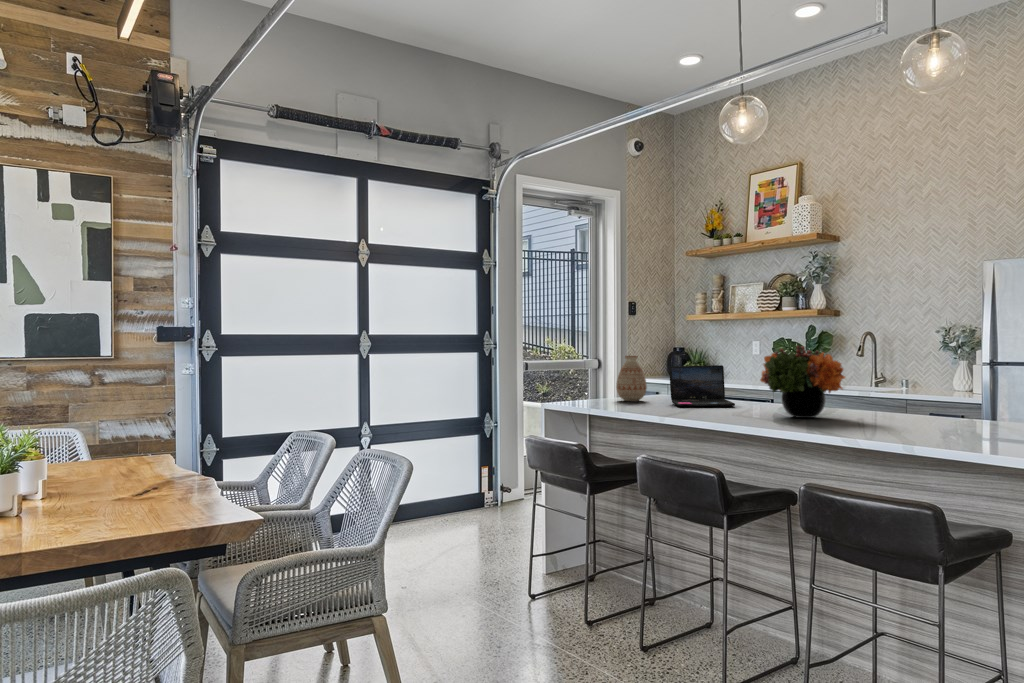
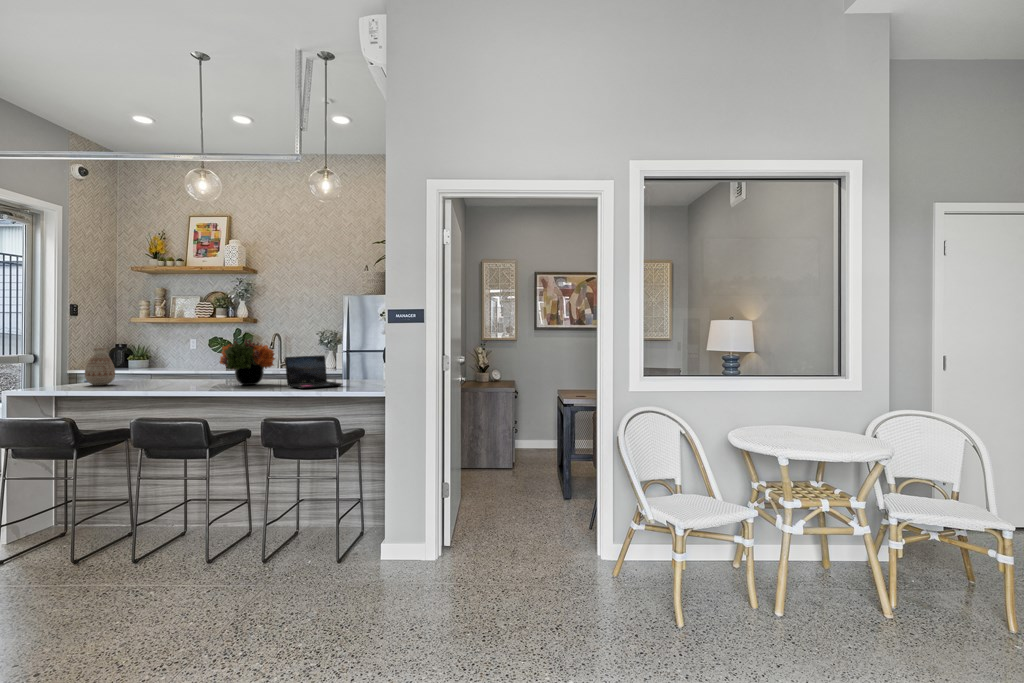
laptop: present [669,365,735,407] -> present [285,356,342,389]

